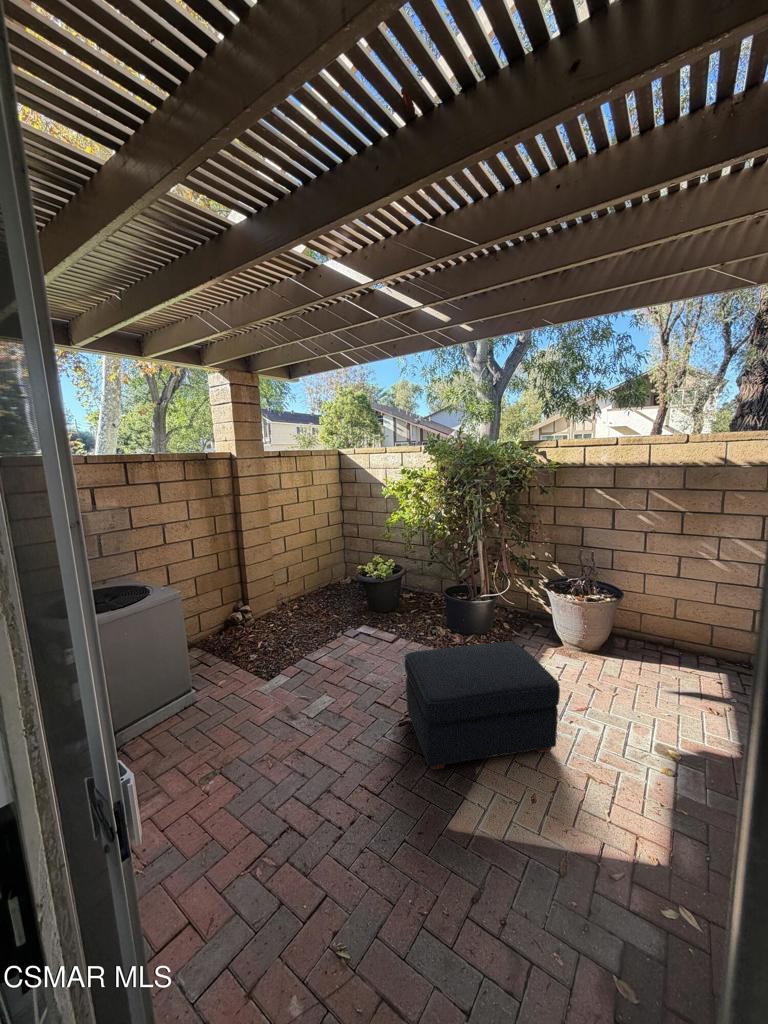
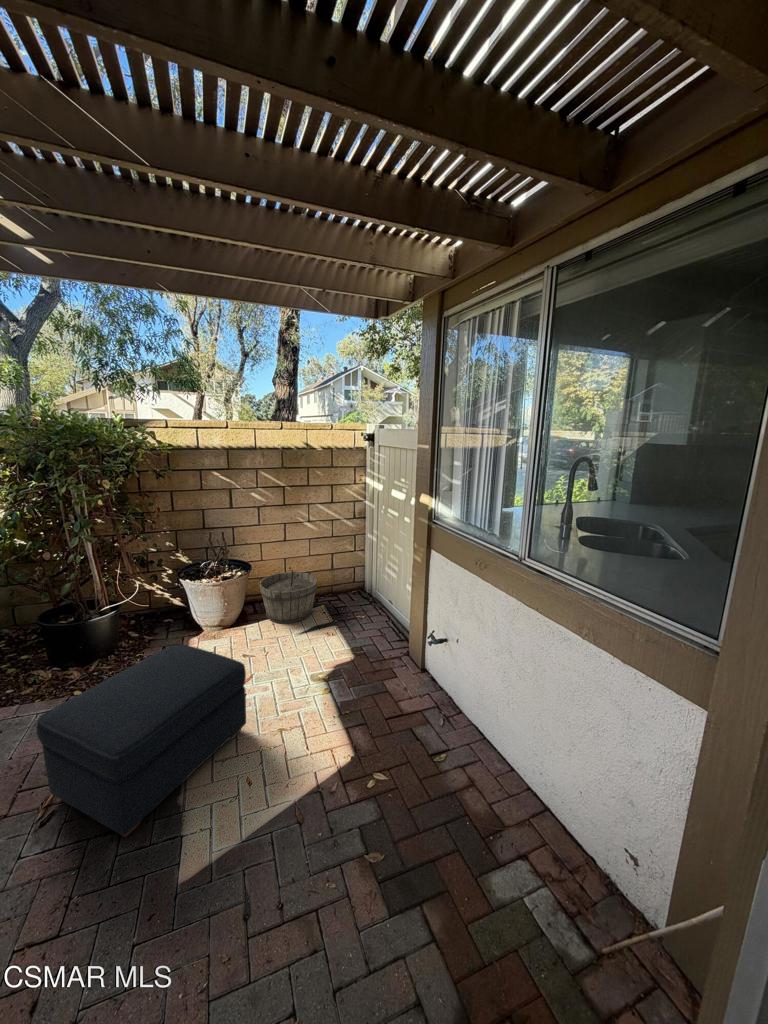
wooden bucket: none [632,609,715,678] -> present [259,567,318,623]

